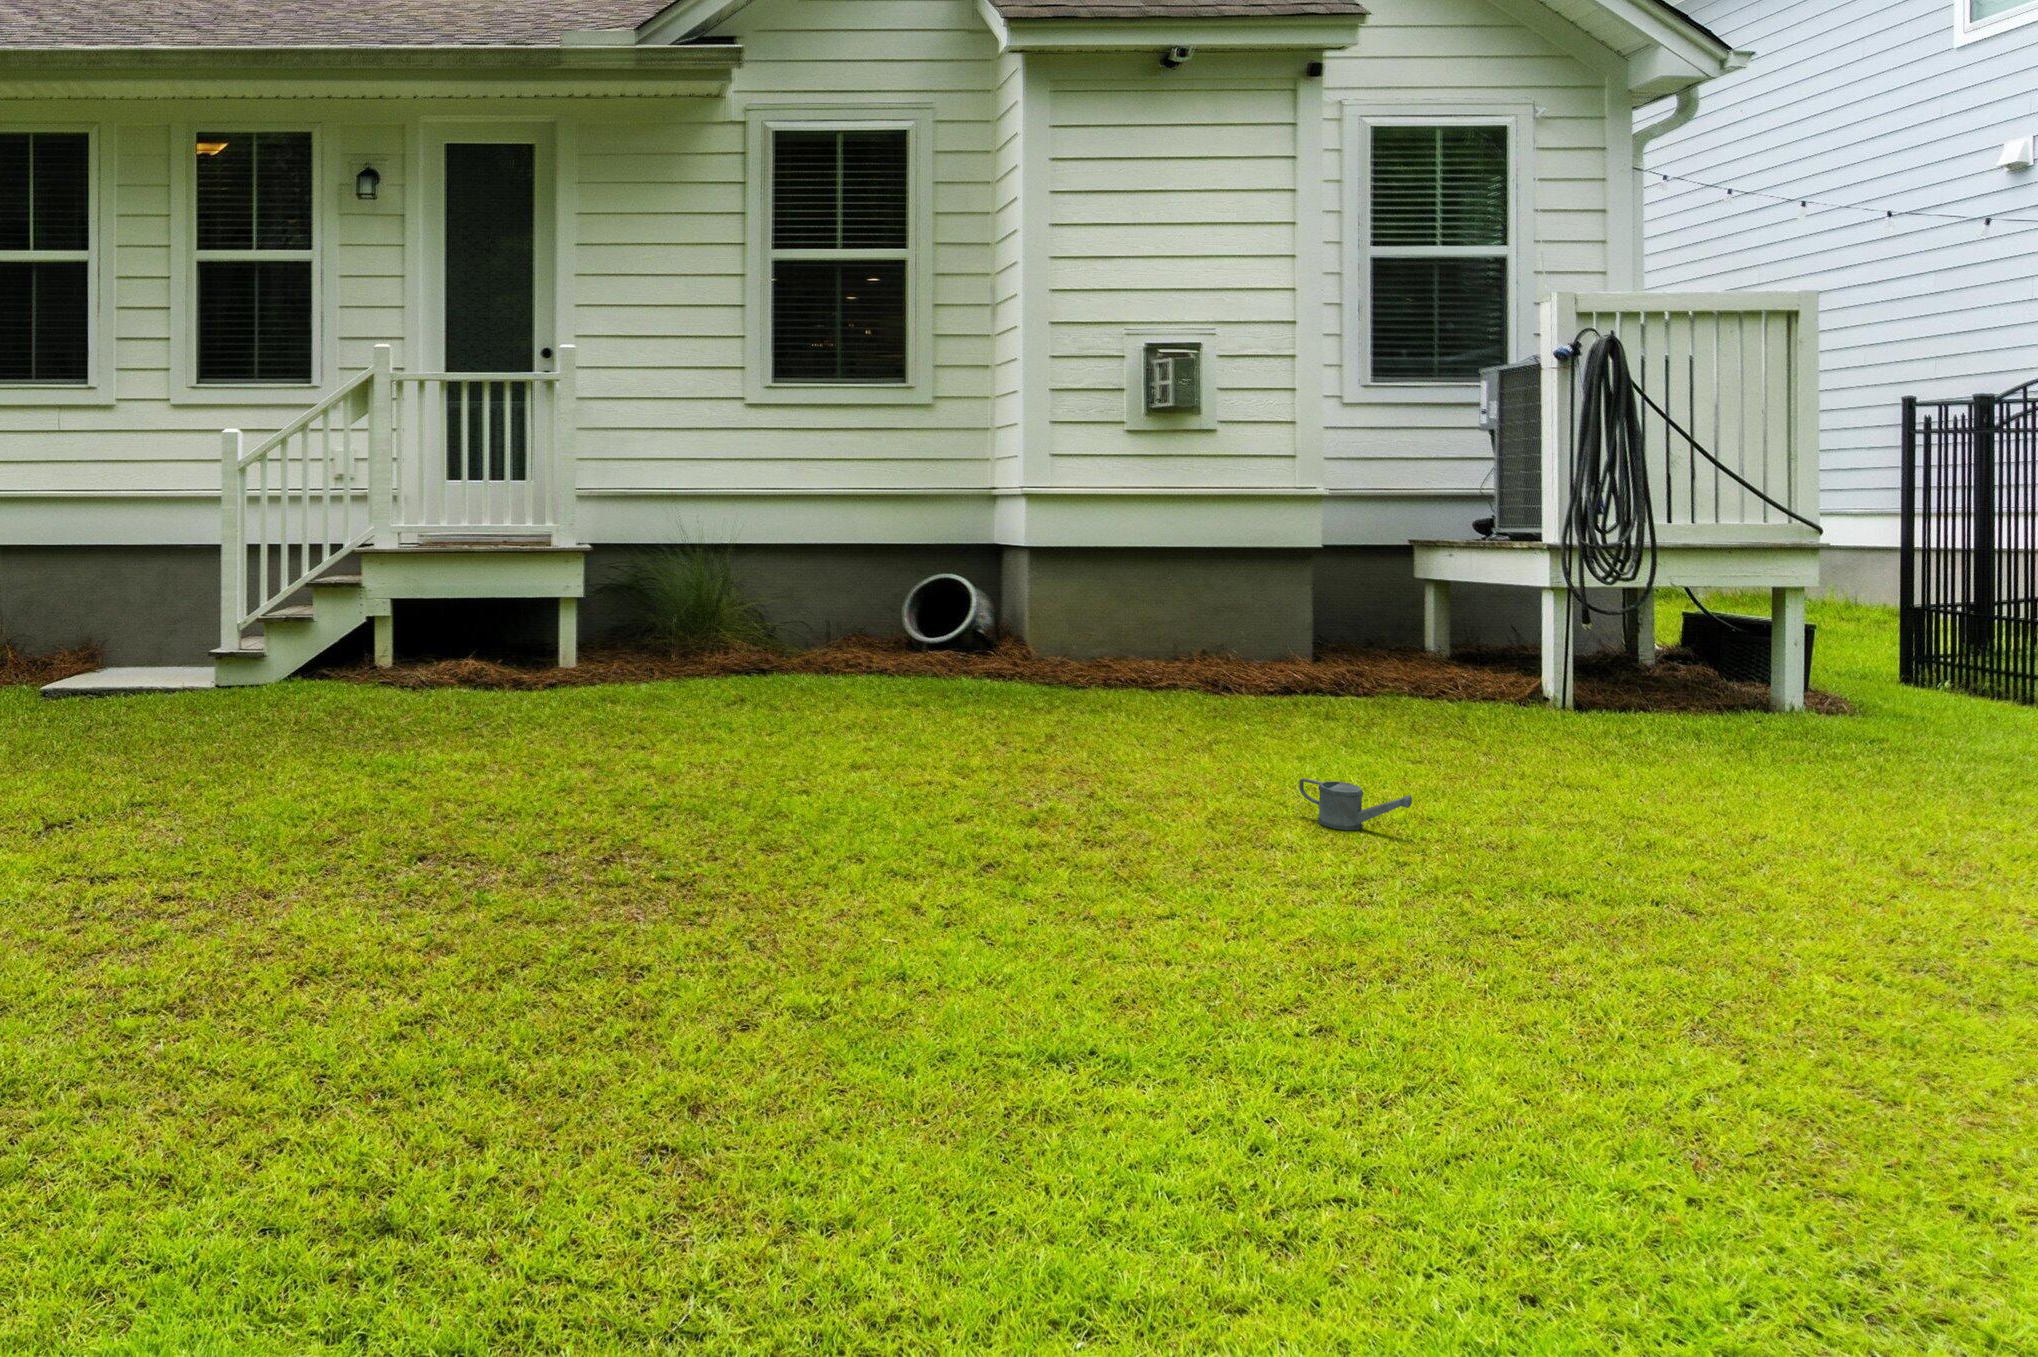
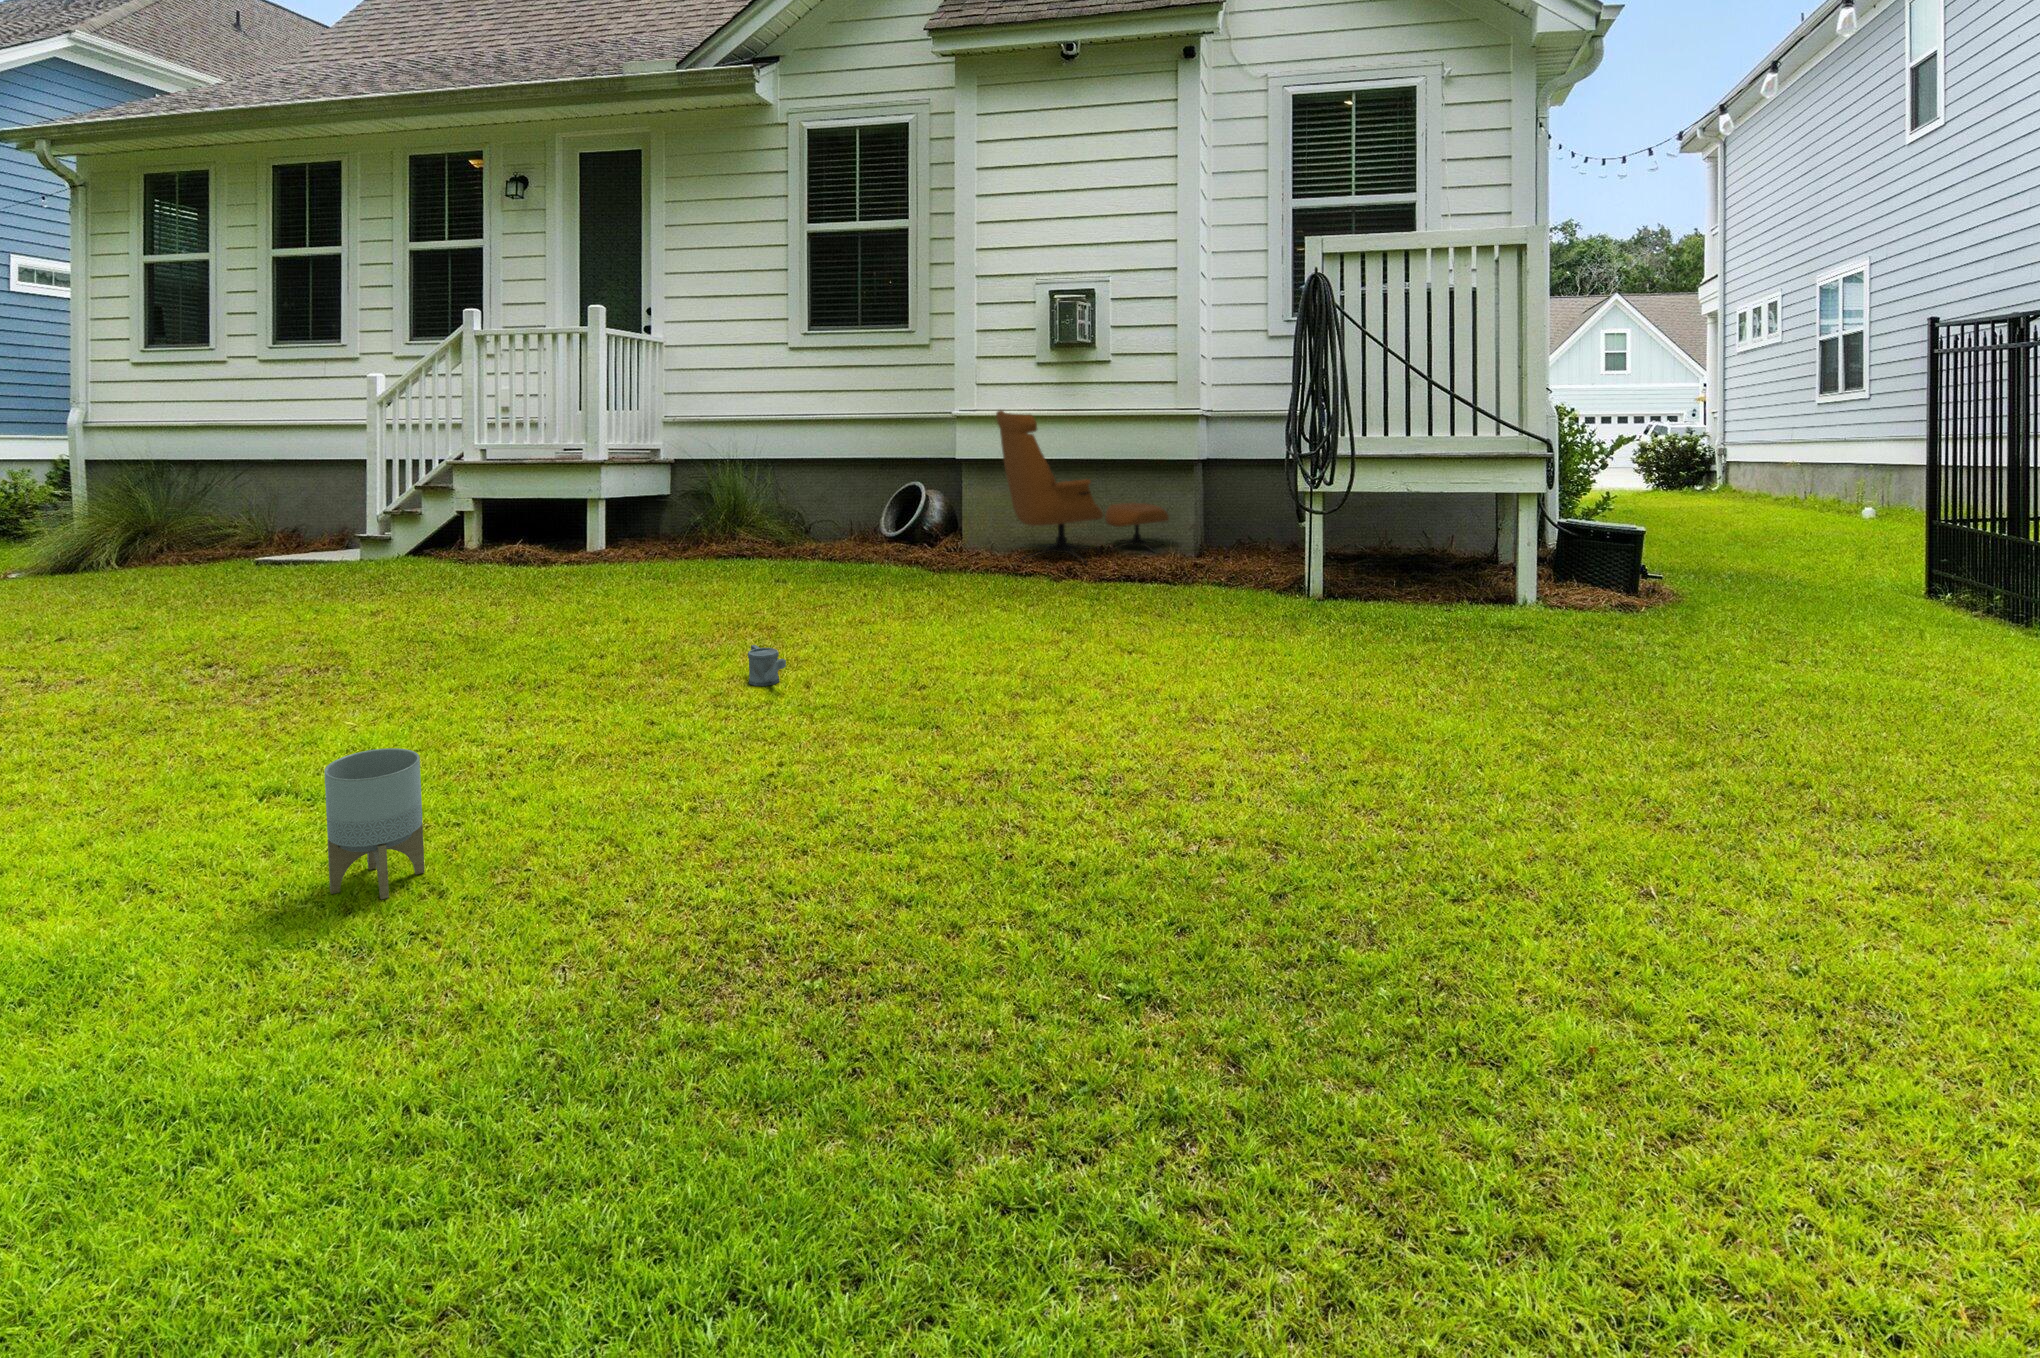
lounge chair: none [1159,478,1310,660] -> present [996,410,1169,564]
planter: none [1609,953,1761,1165] -> present [324,748,425,899]

